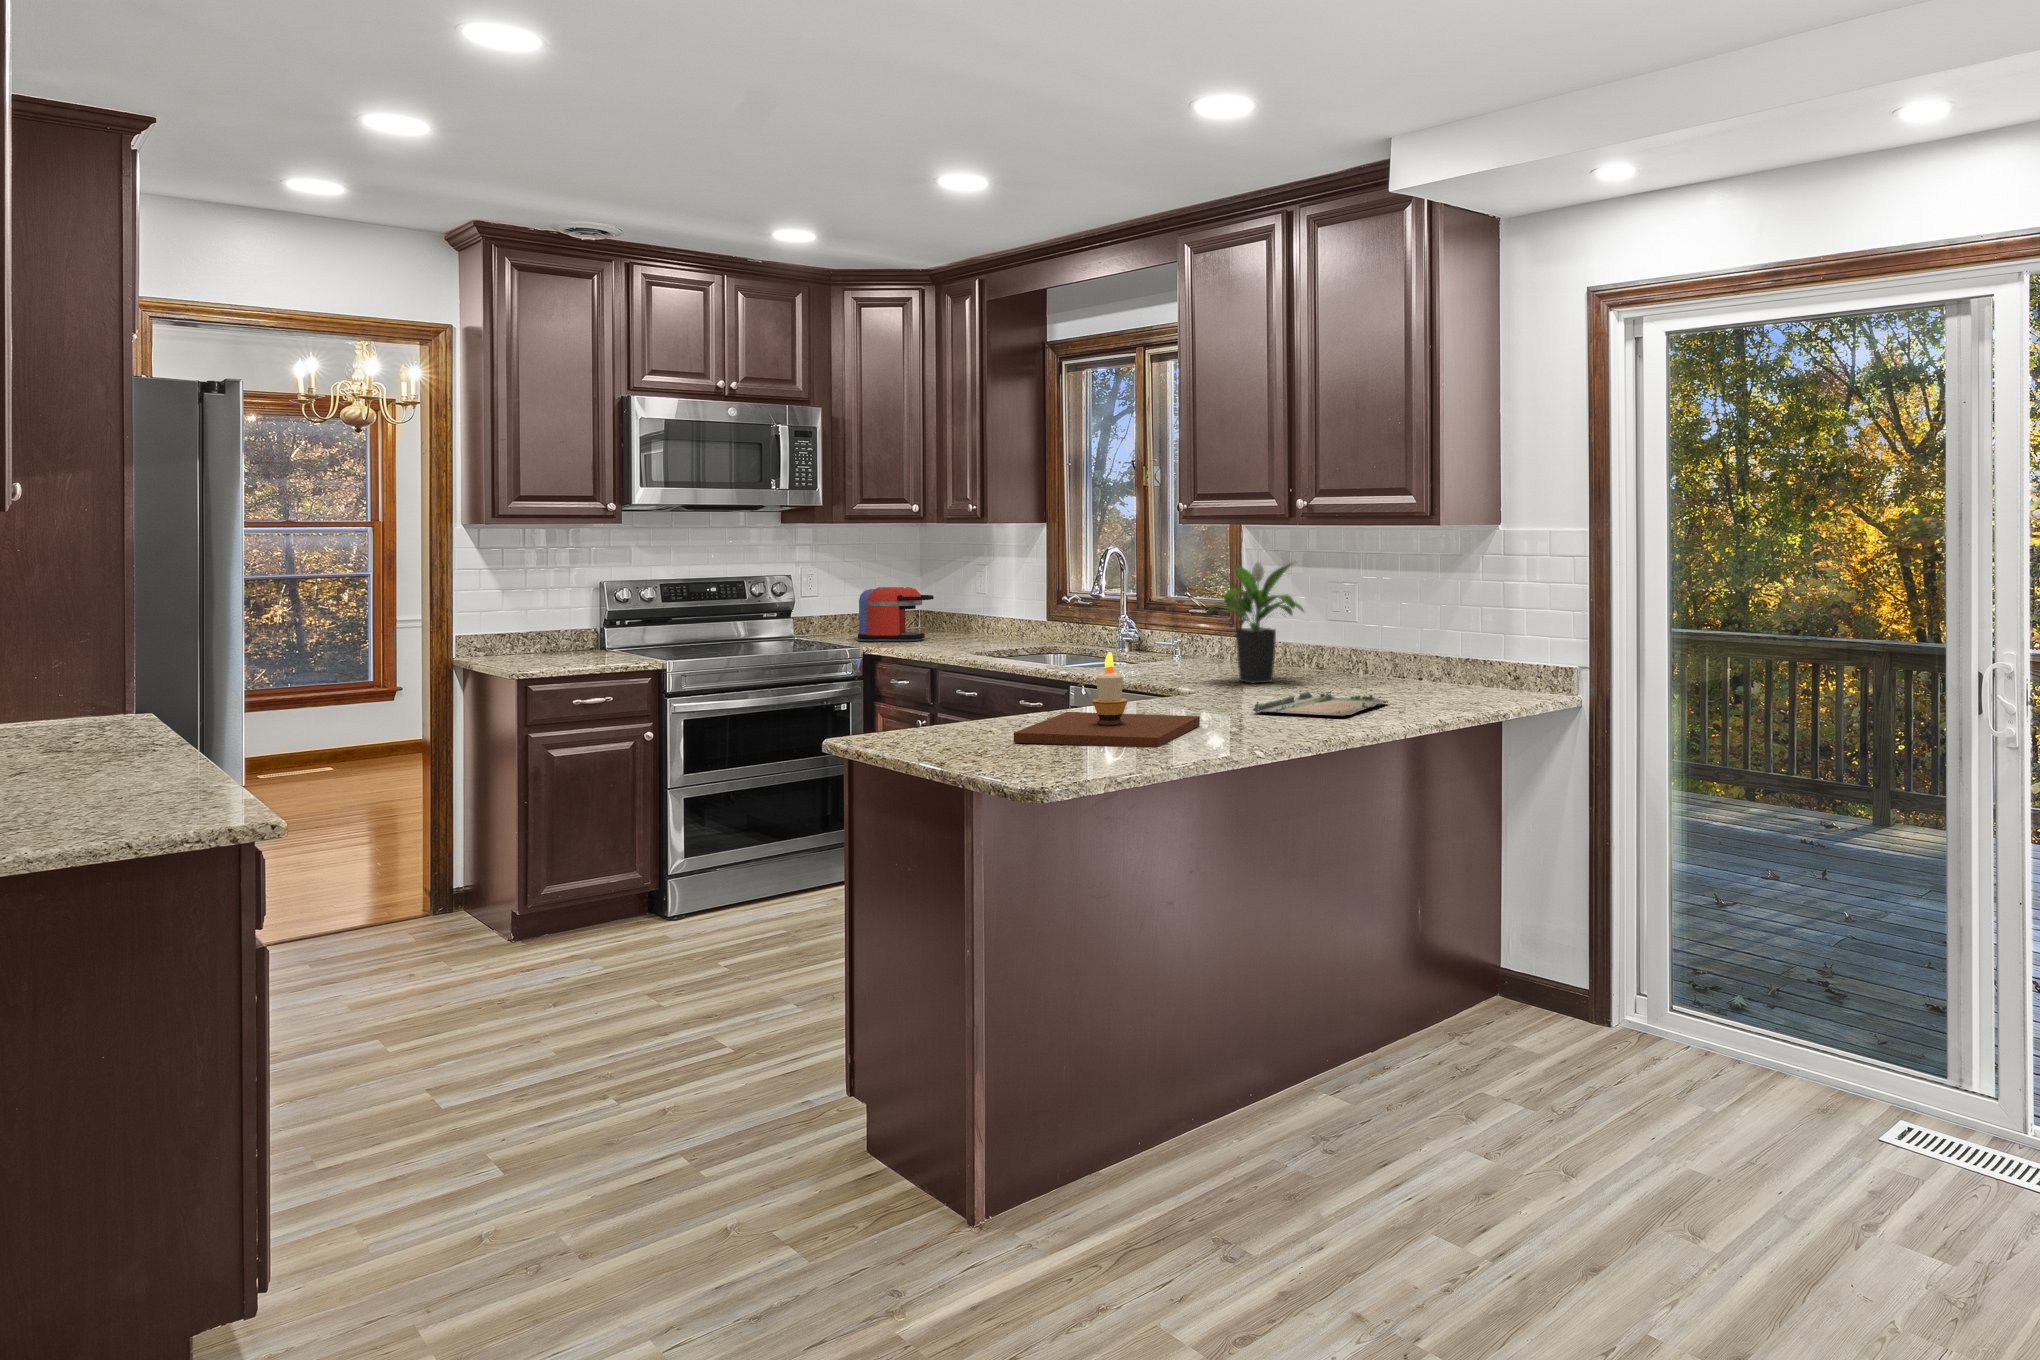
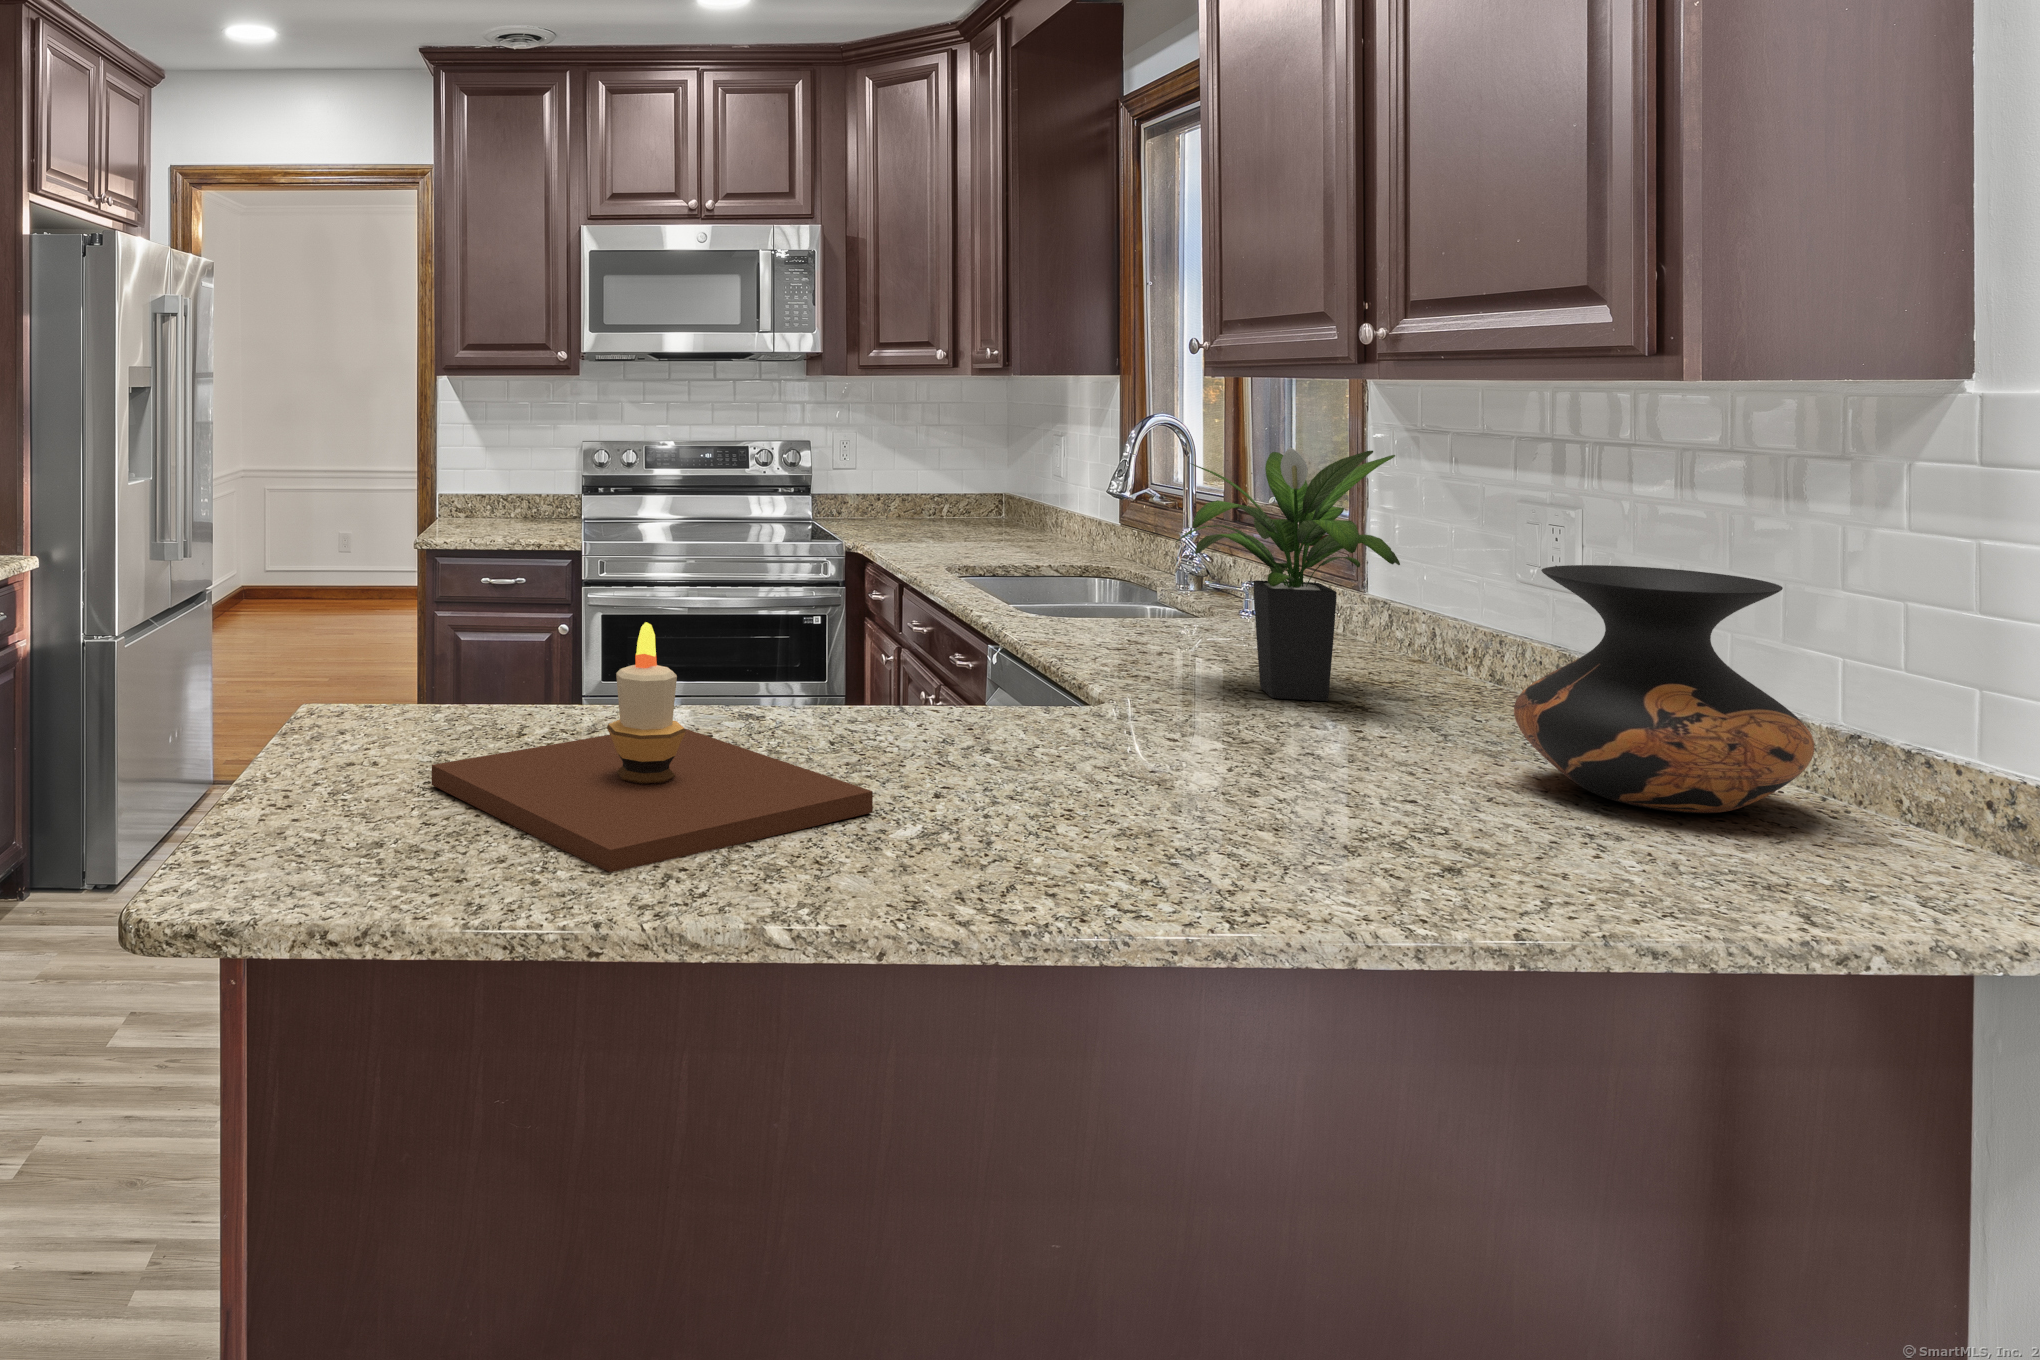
coffee maker: present [858,587,934,641] -> none [875,463,975,540]
vase: none [1372,603,1466,694] -> present [1514,565,1814,814]
tray: present [1253,690,1389,716] -> none [1076,752,1491,860]

